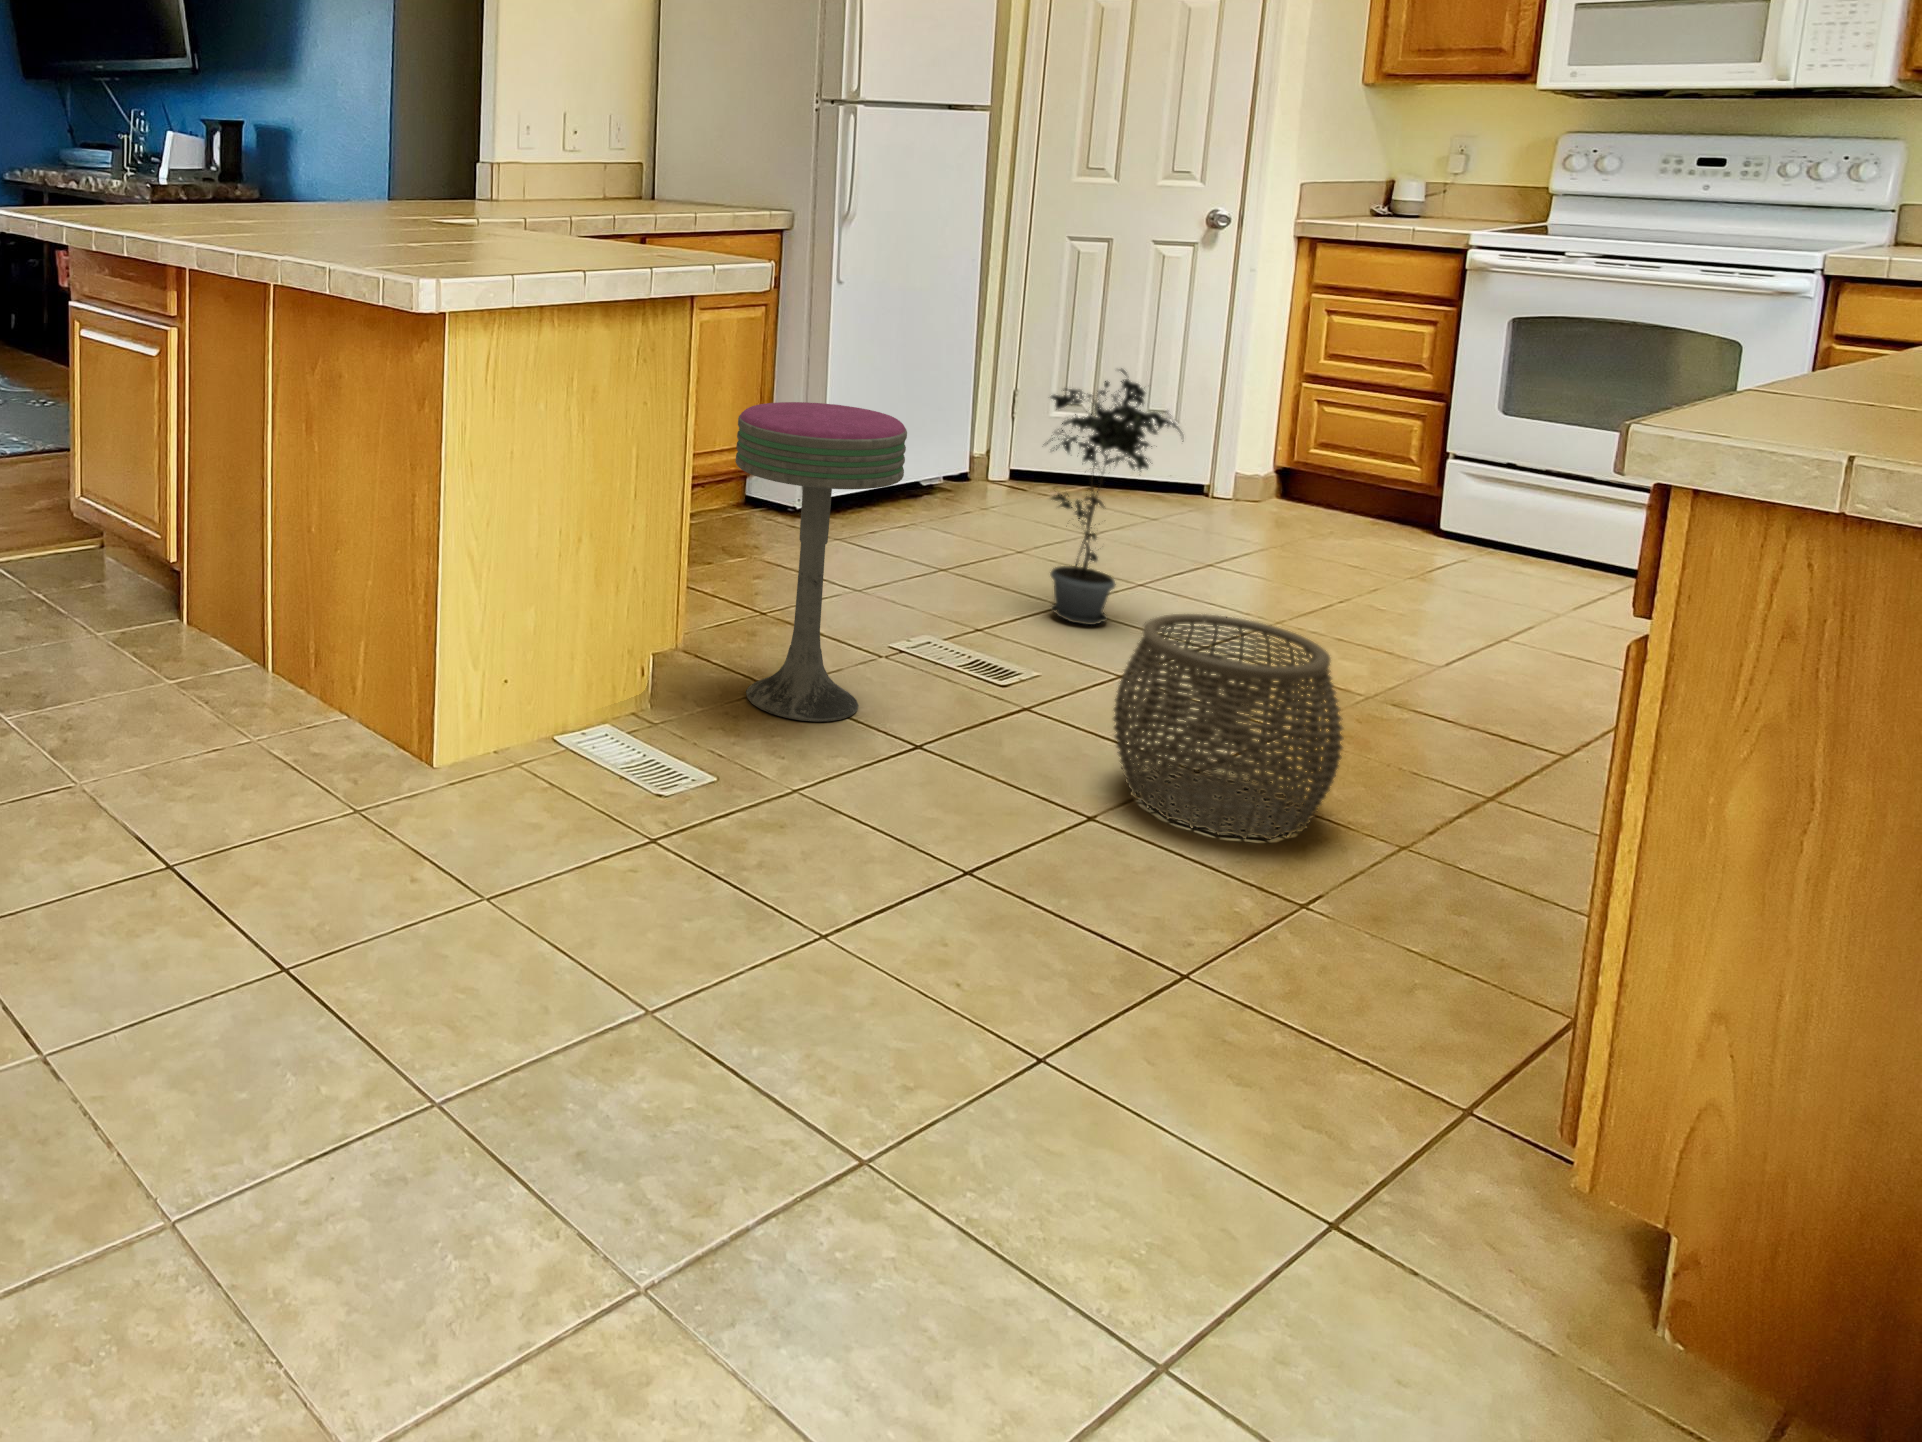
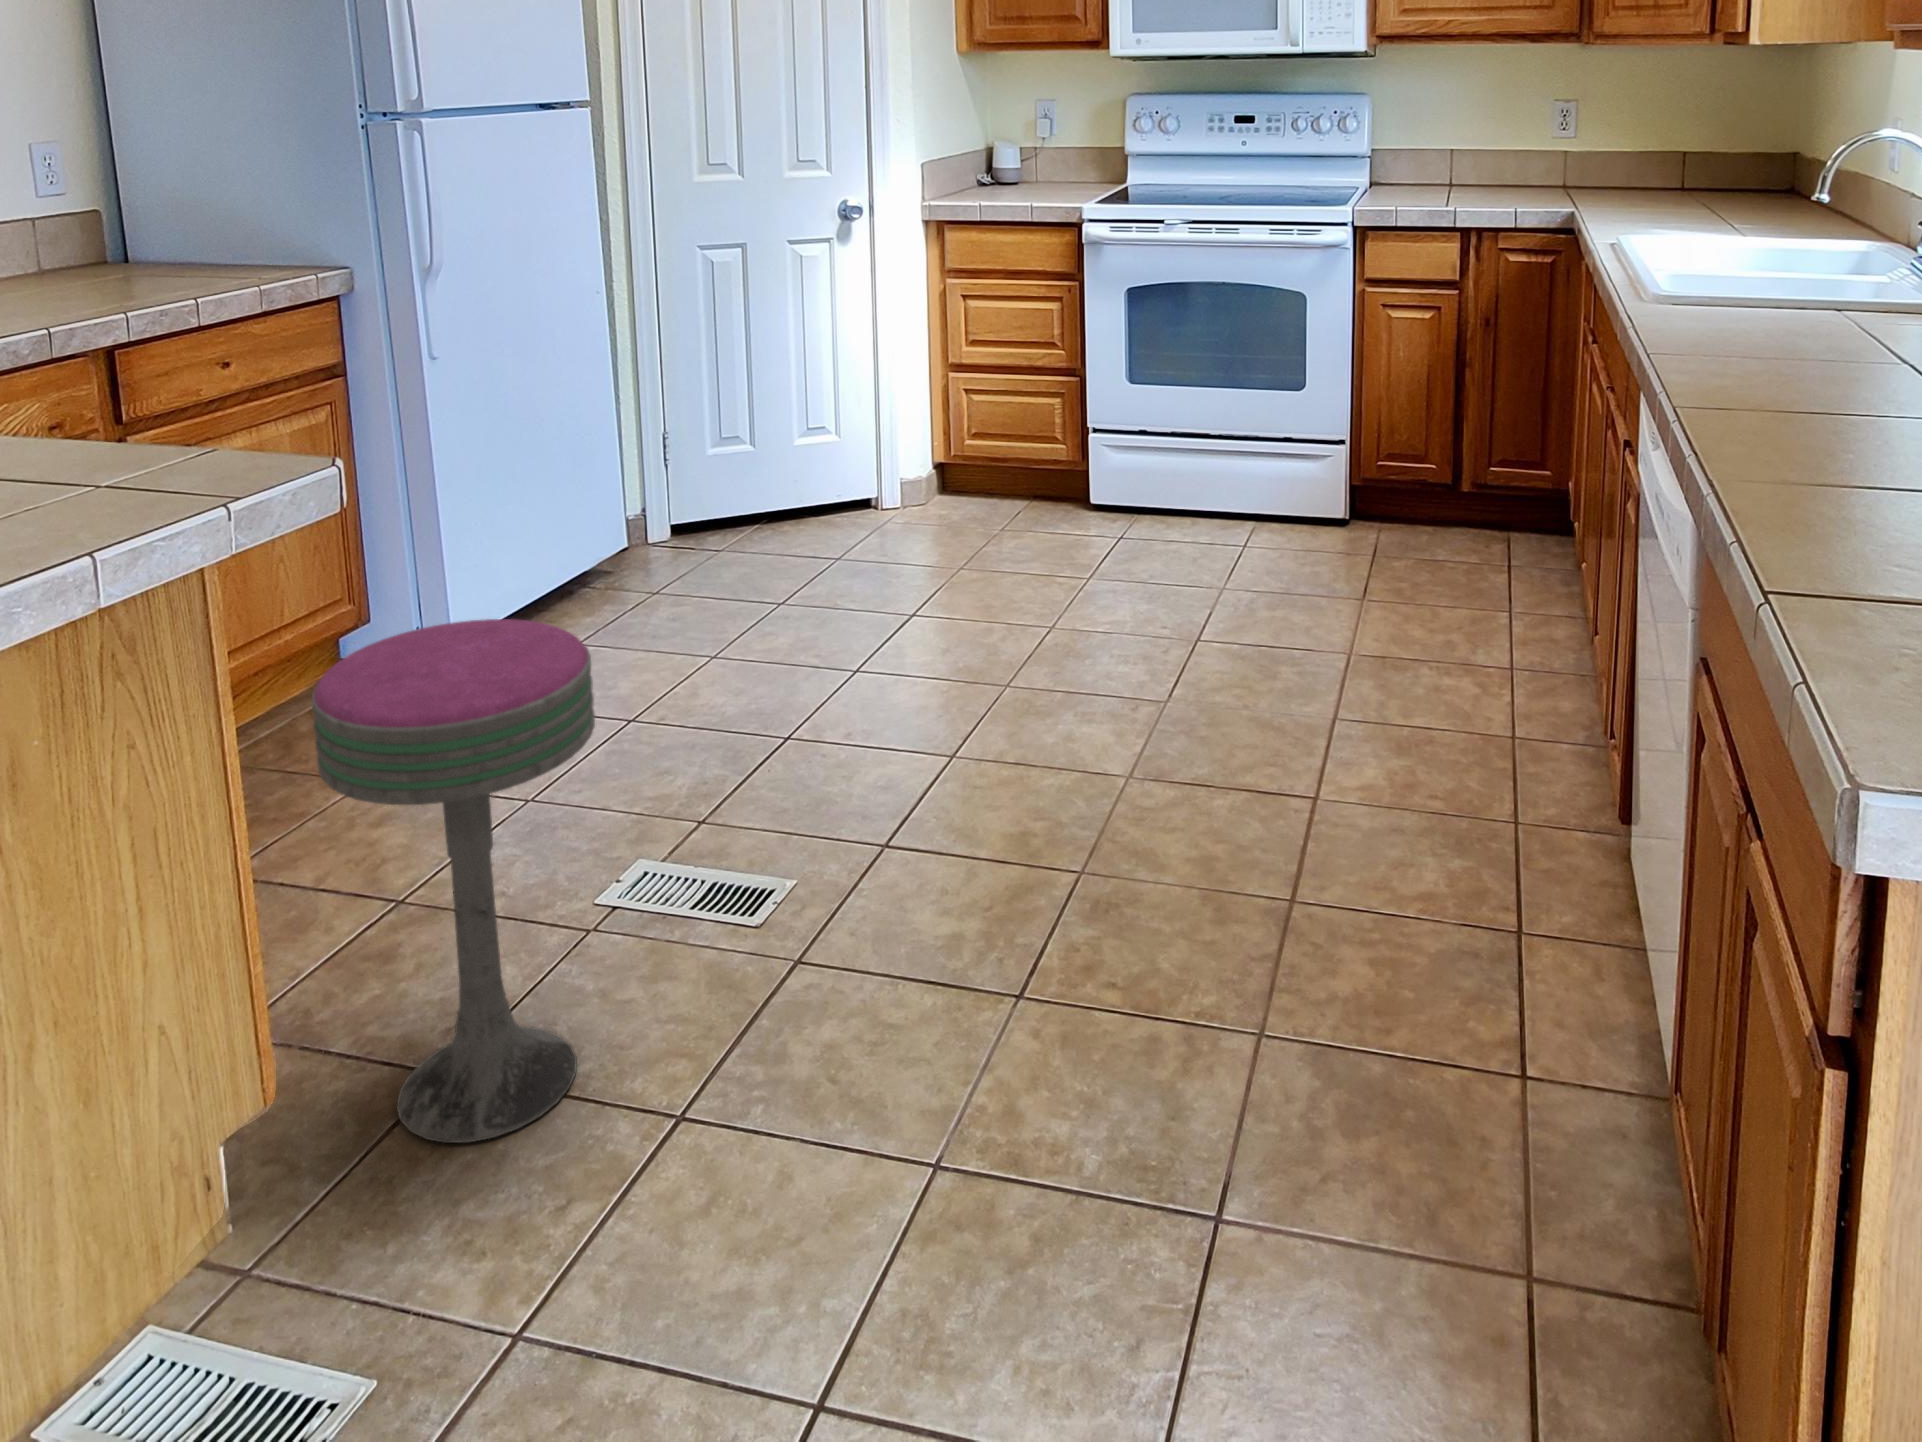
potted plant: present [1047,368,1183,625] -> none [734,439,905,761]
woven basket: present [1113,614,1343,840] -> none [929,798,1197,1123]

